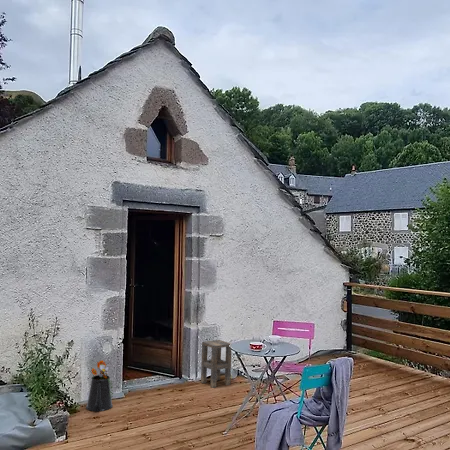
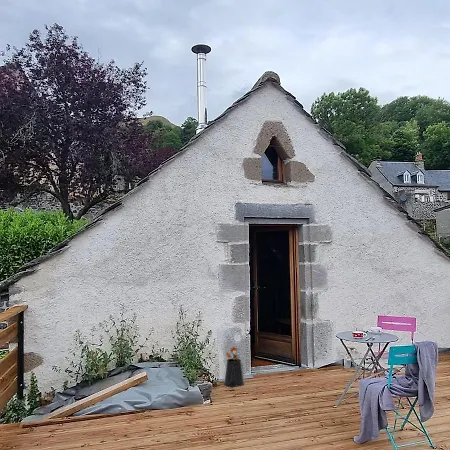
side table: present [201,340,231,388] -> none [317,334,344,375]

